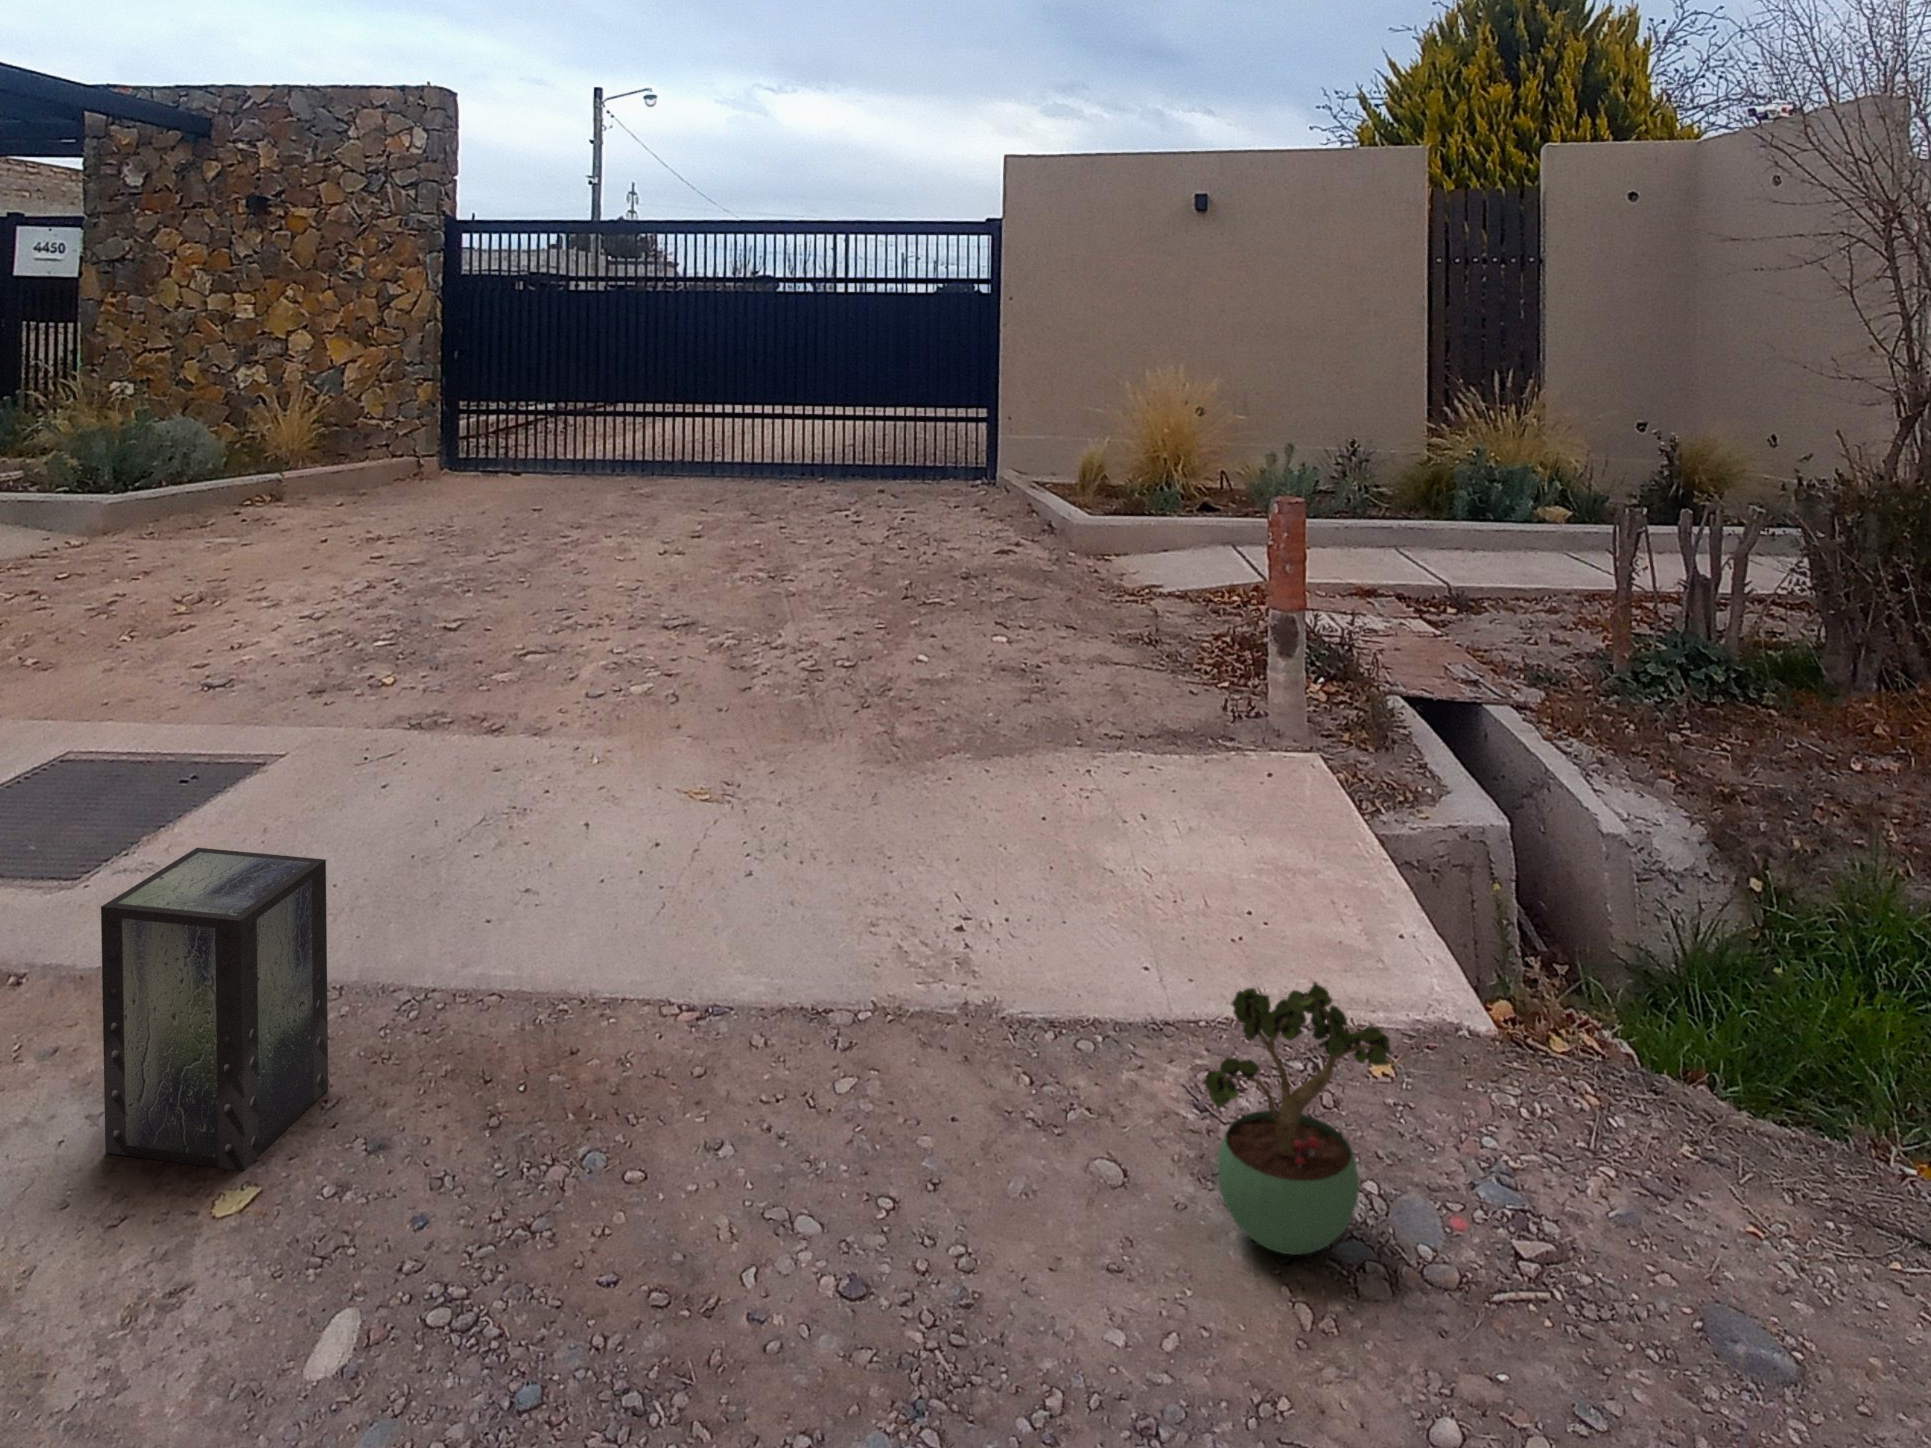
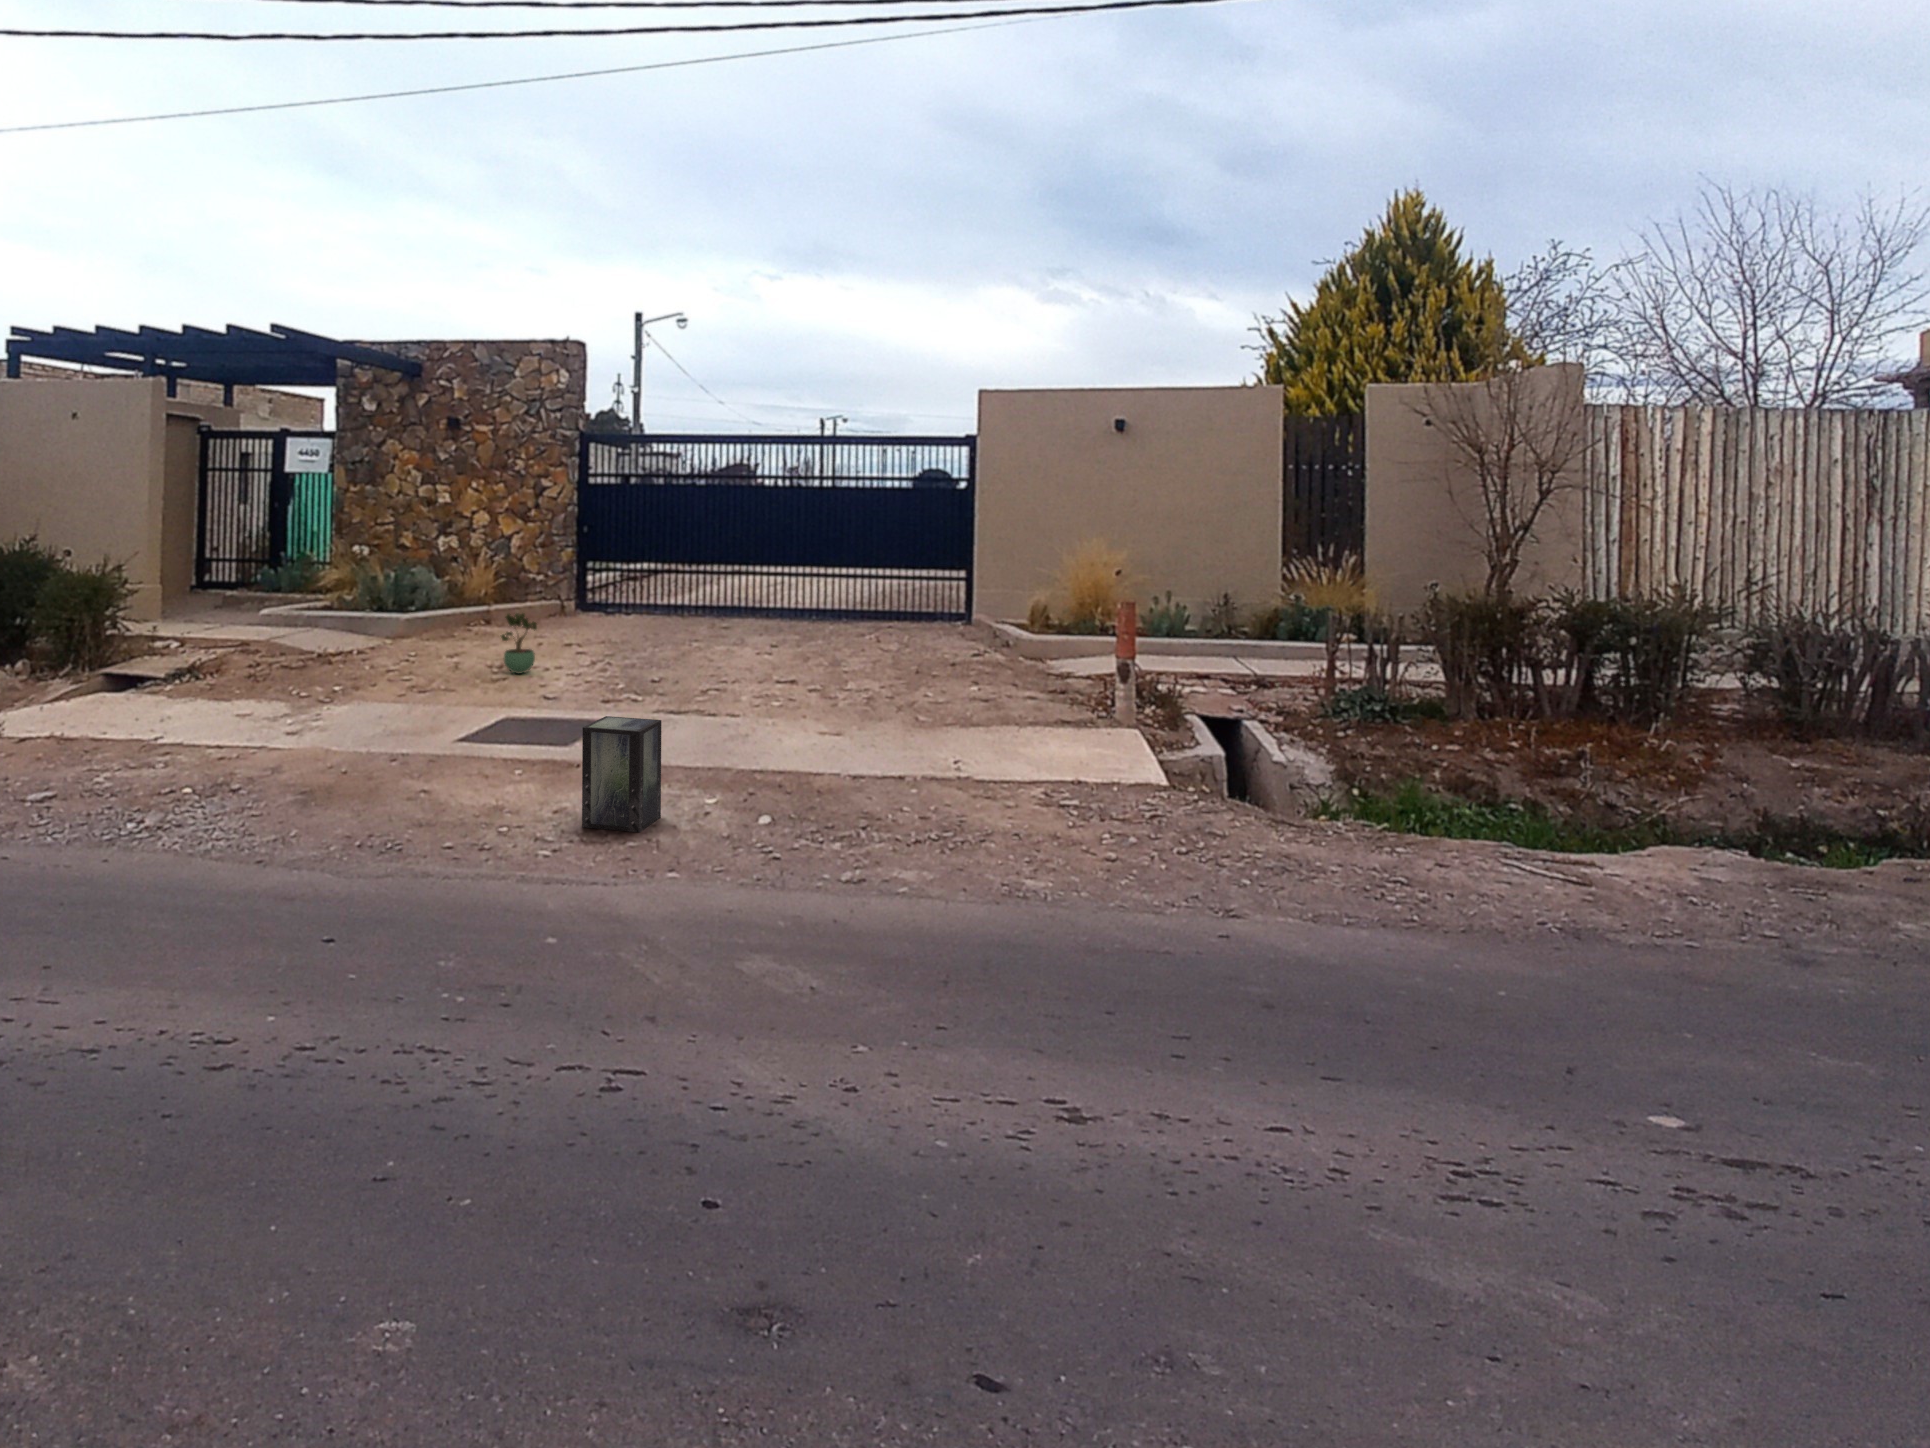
potted plant: present [1204,983,1391,1255] -> present [501,613,537,673]

